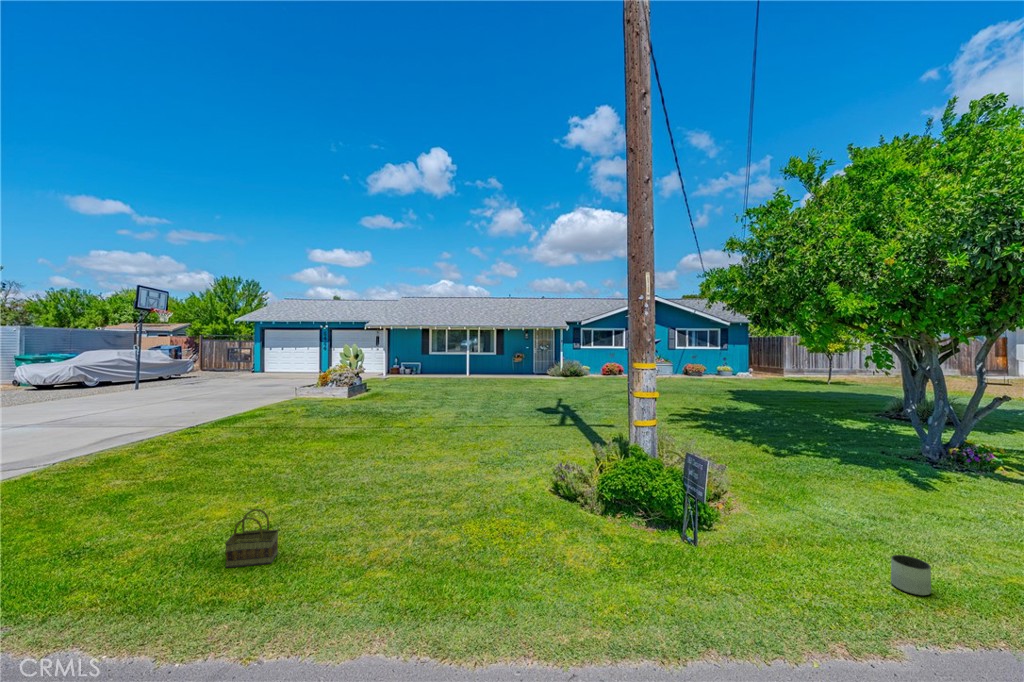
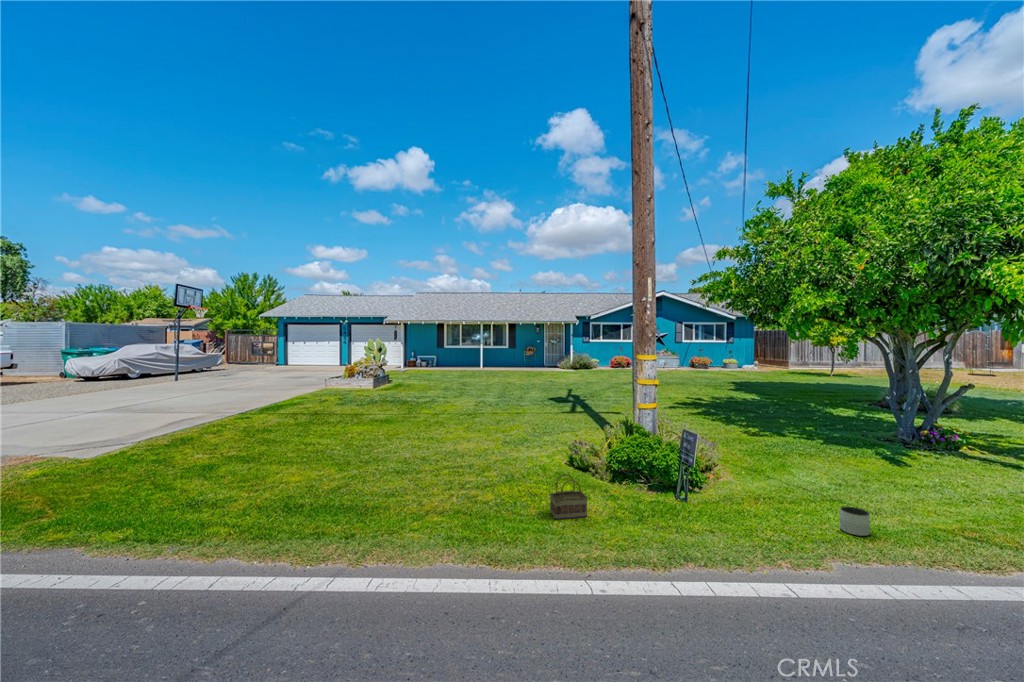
basket: present [225,509,278,568] -> present [550,474,588,520]

